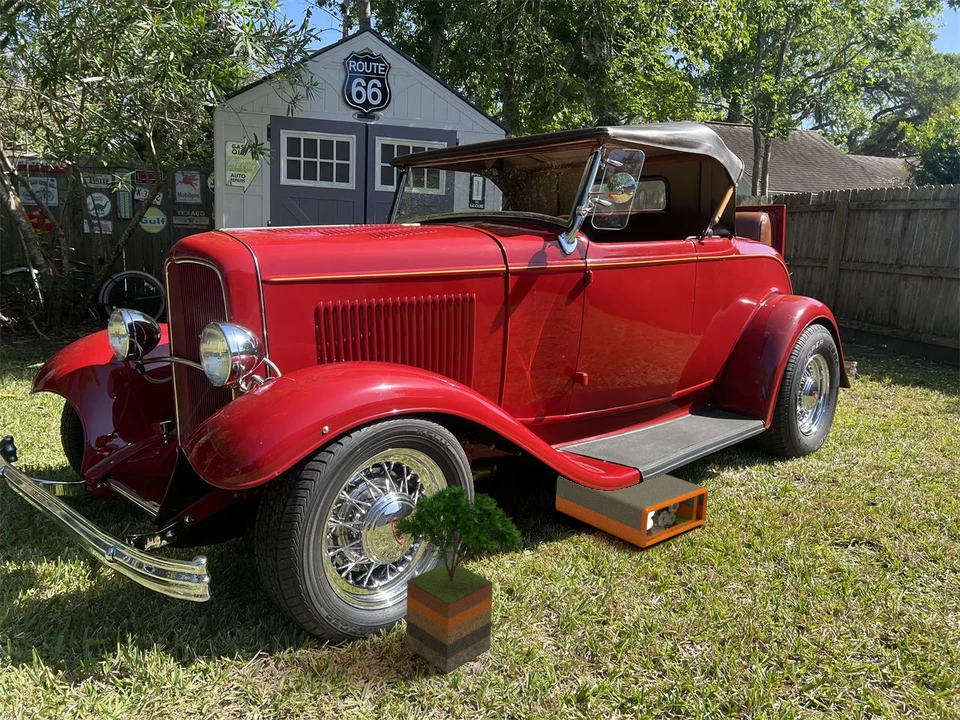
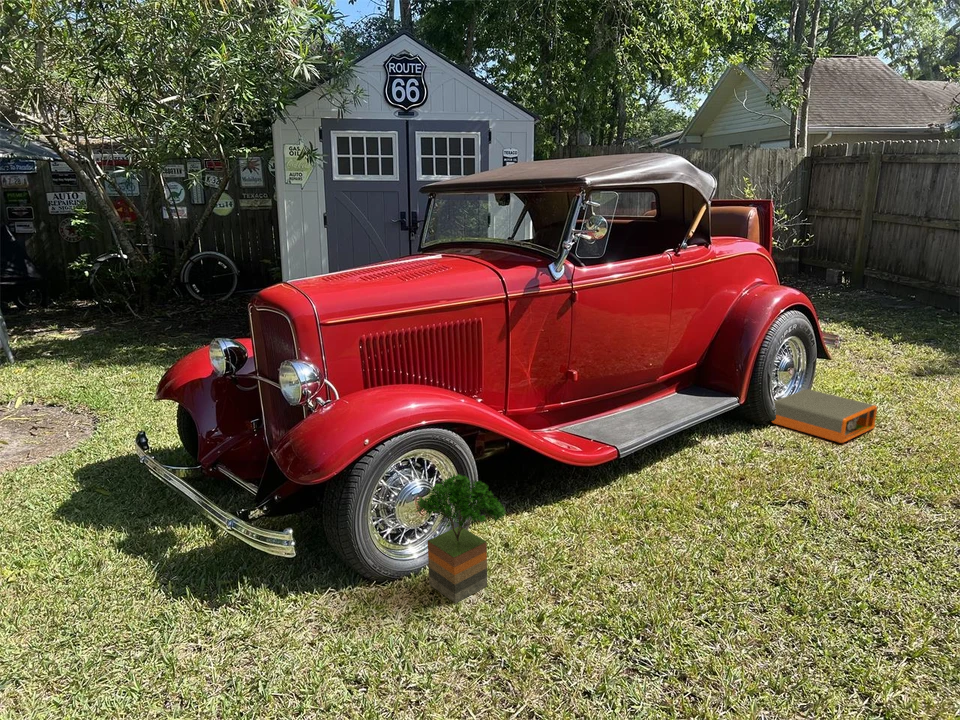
storage box: present [556,474,708,548] -> present [772,389,877,443]

